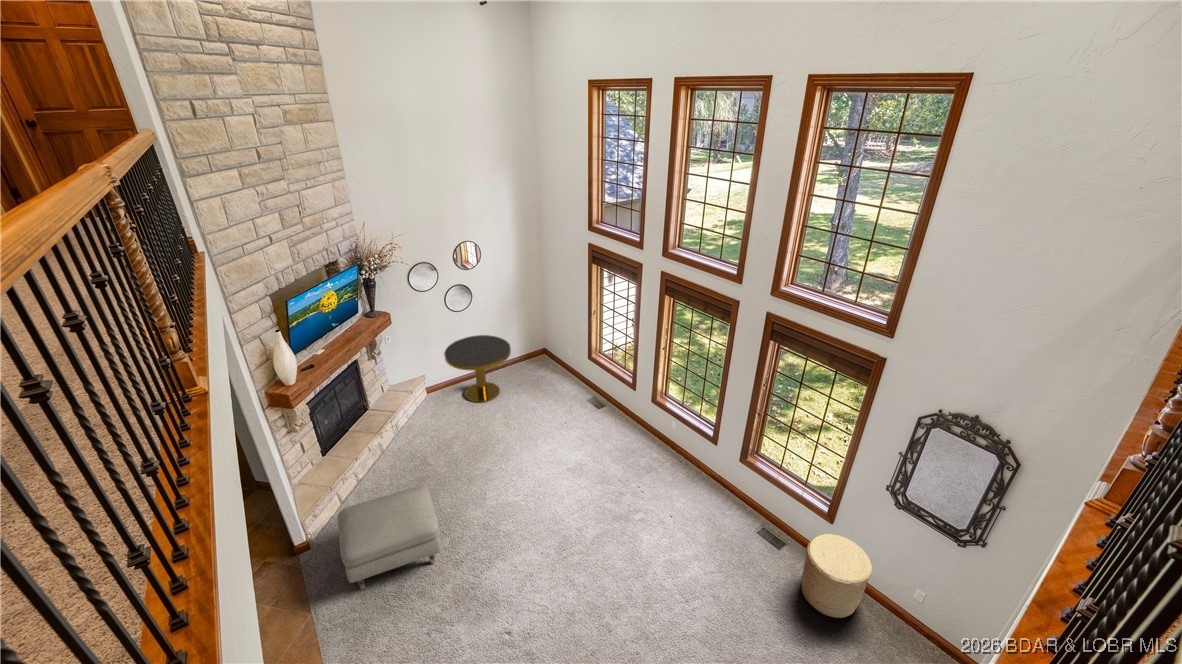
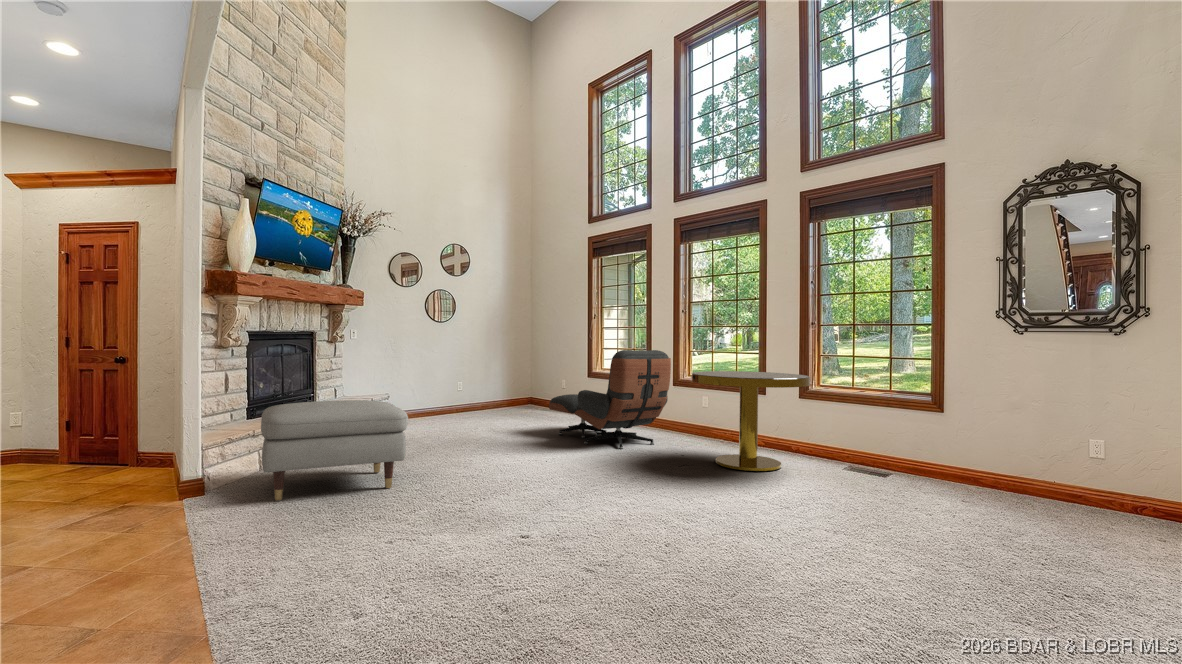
side table: present [444,335,511,402] -> present [692,371,810,471]
lounge chair: none [552,390,648,468] -> present [549,350,671,449]
woven basket: present [802,534,872,618] -> none [915,416,1014,511]

